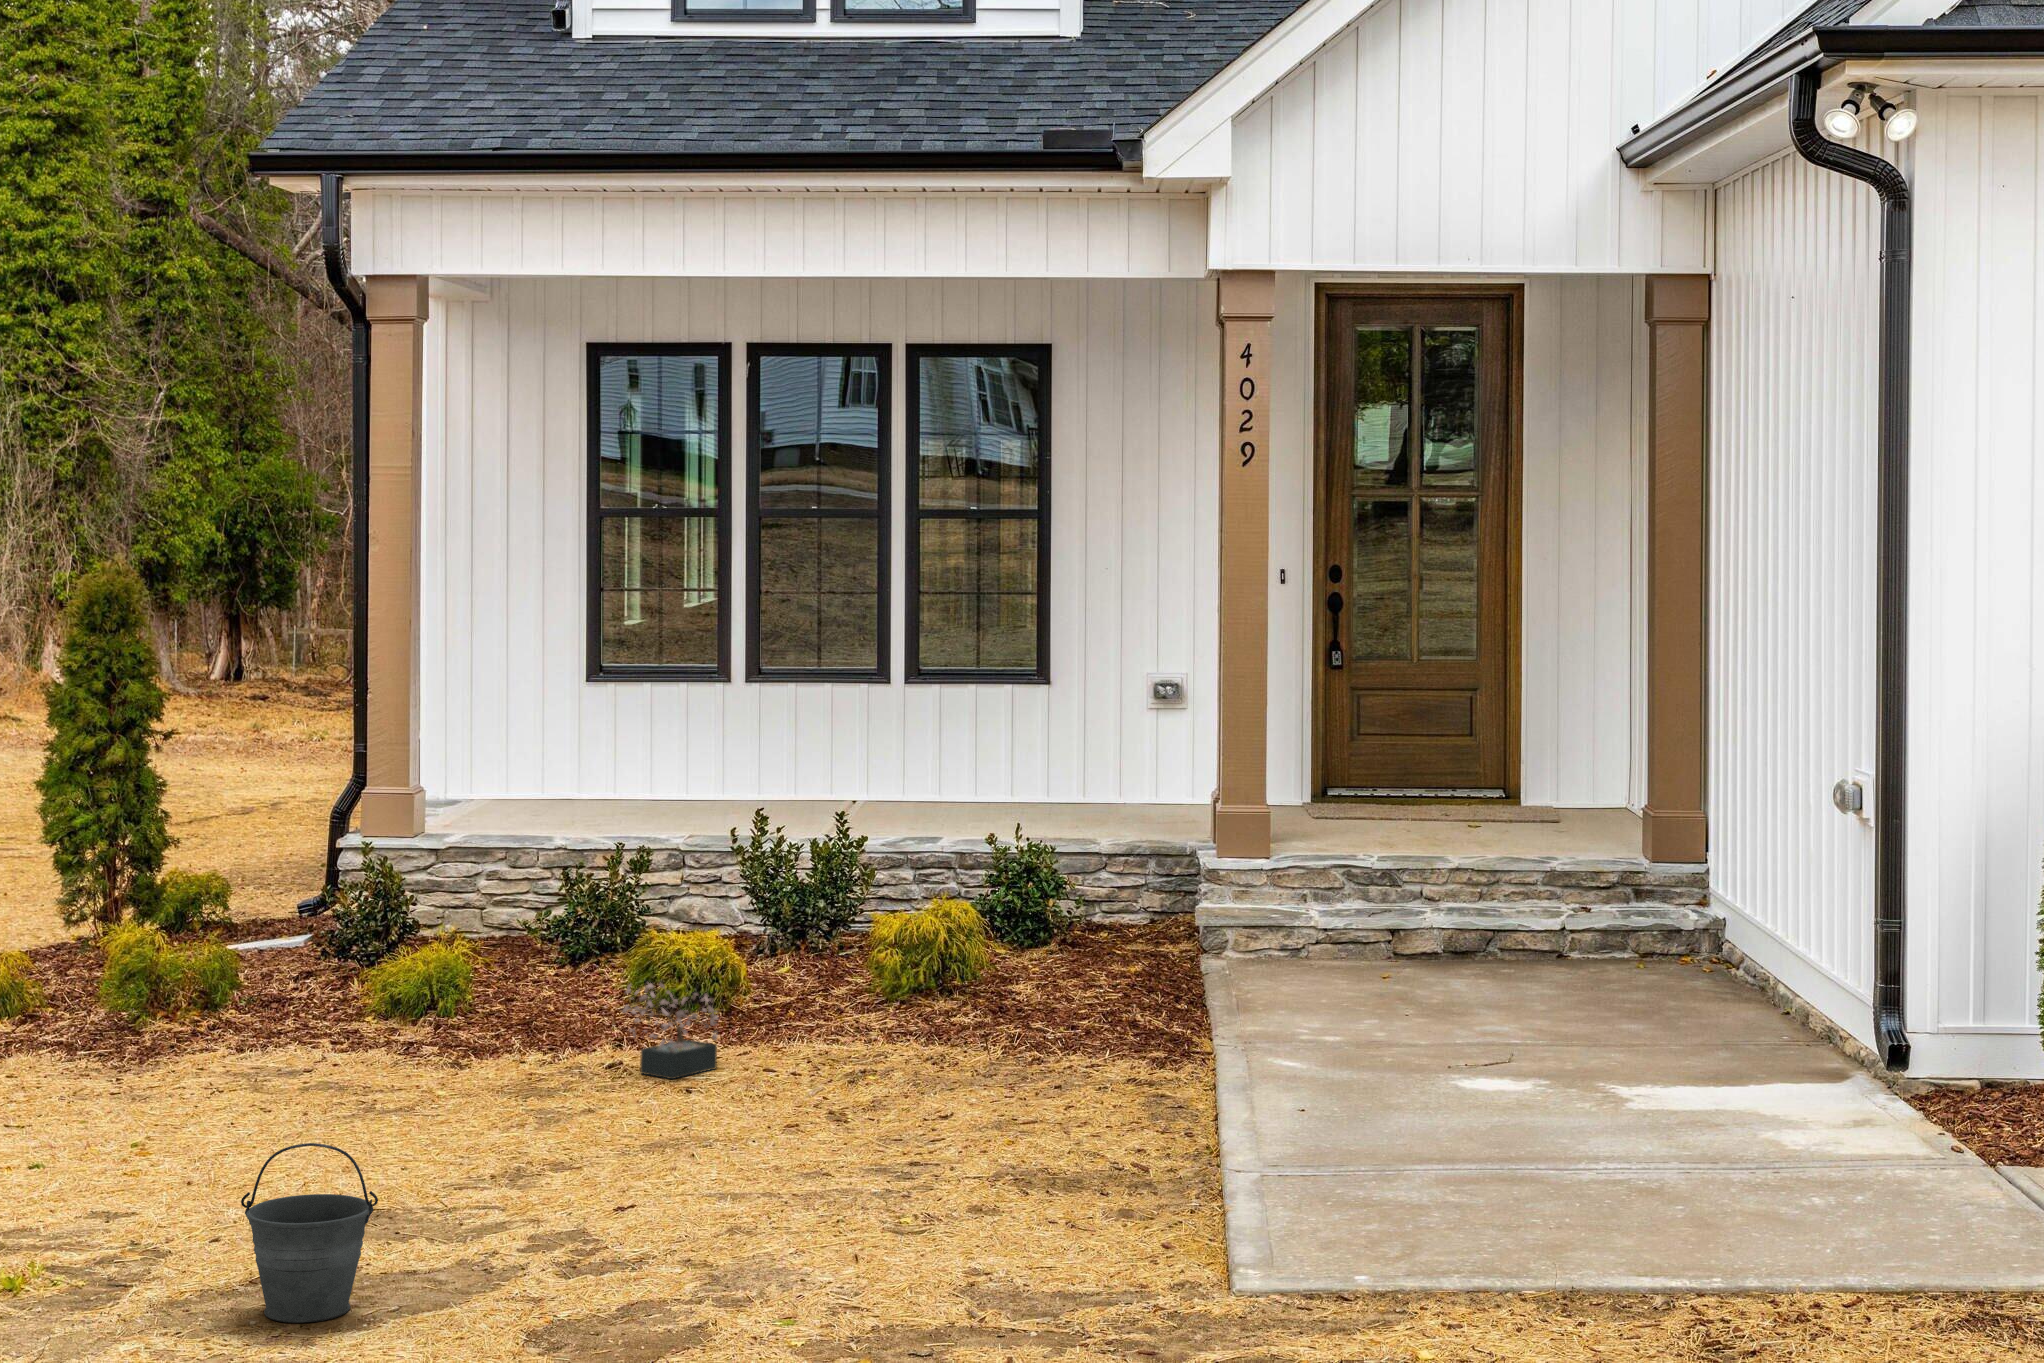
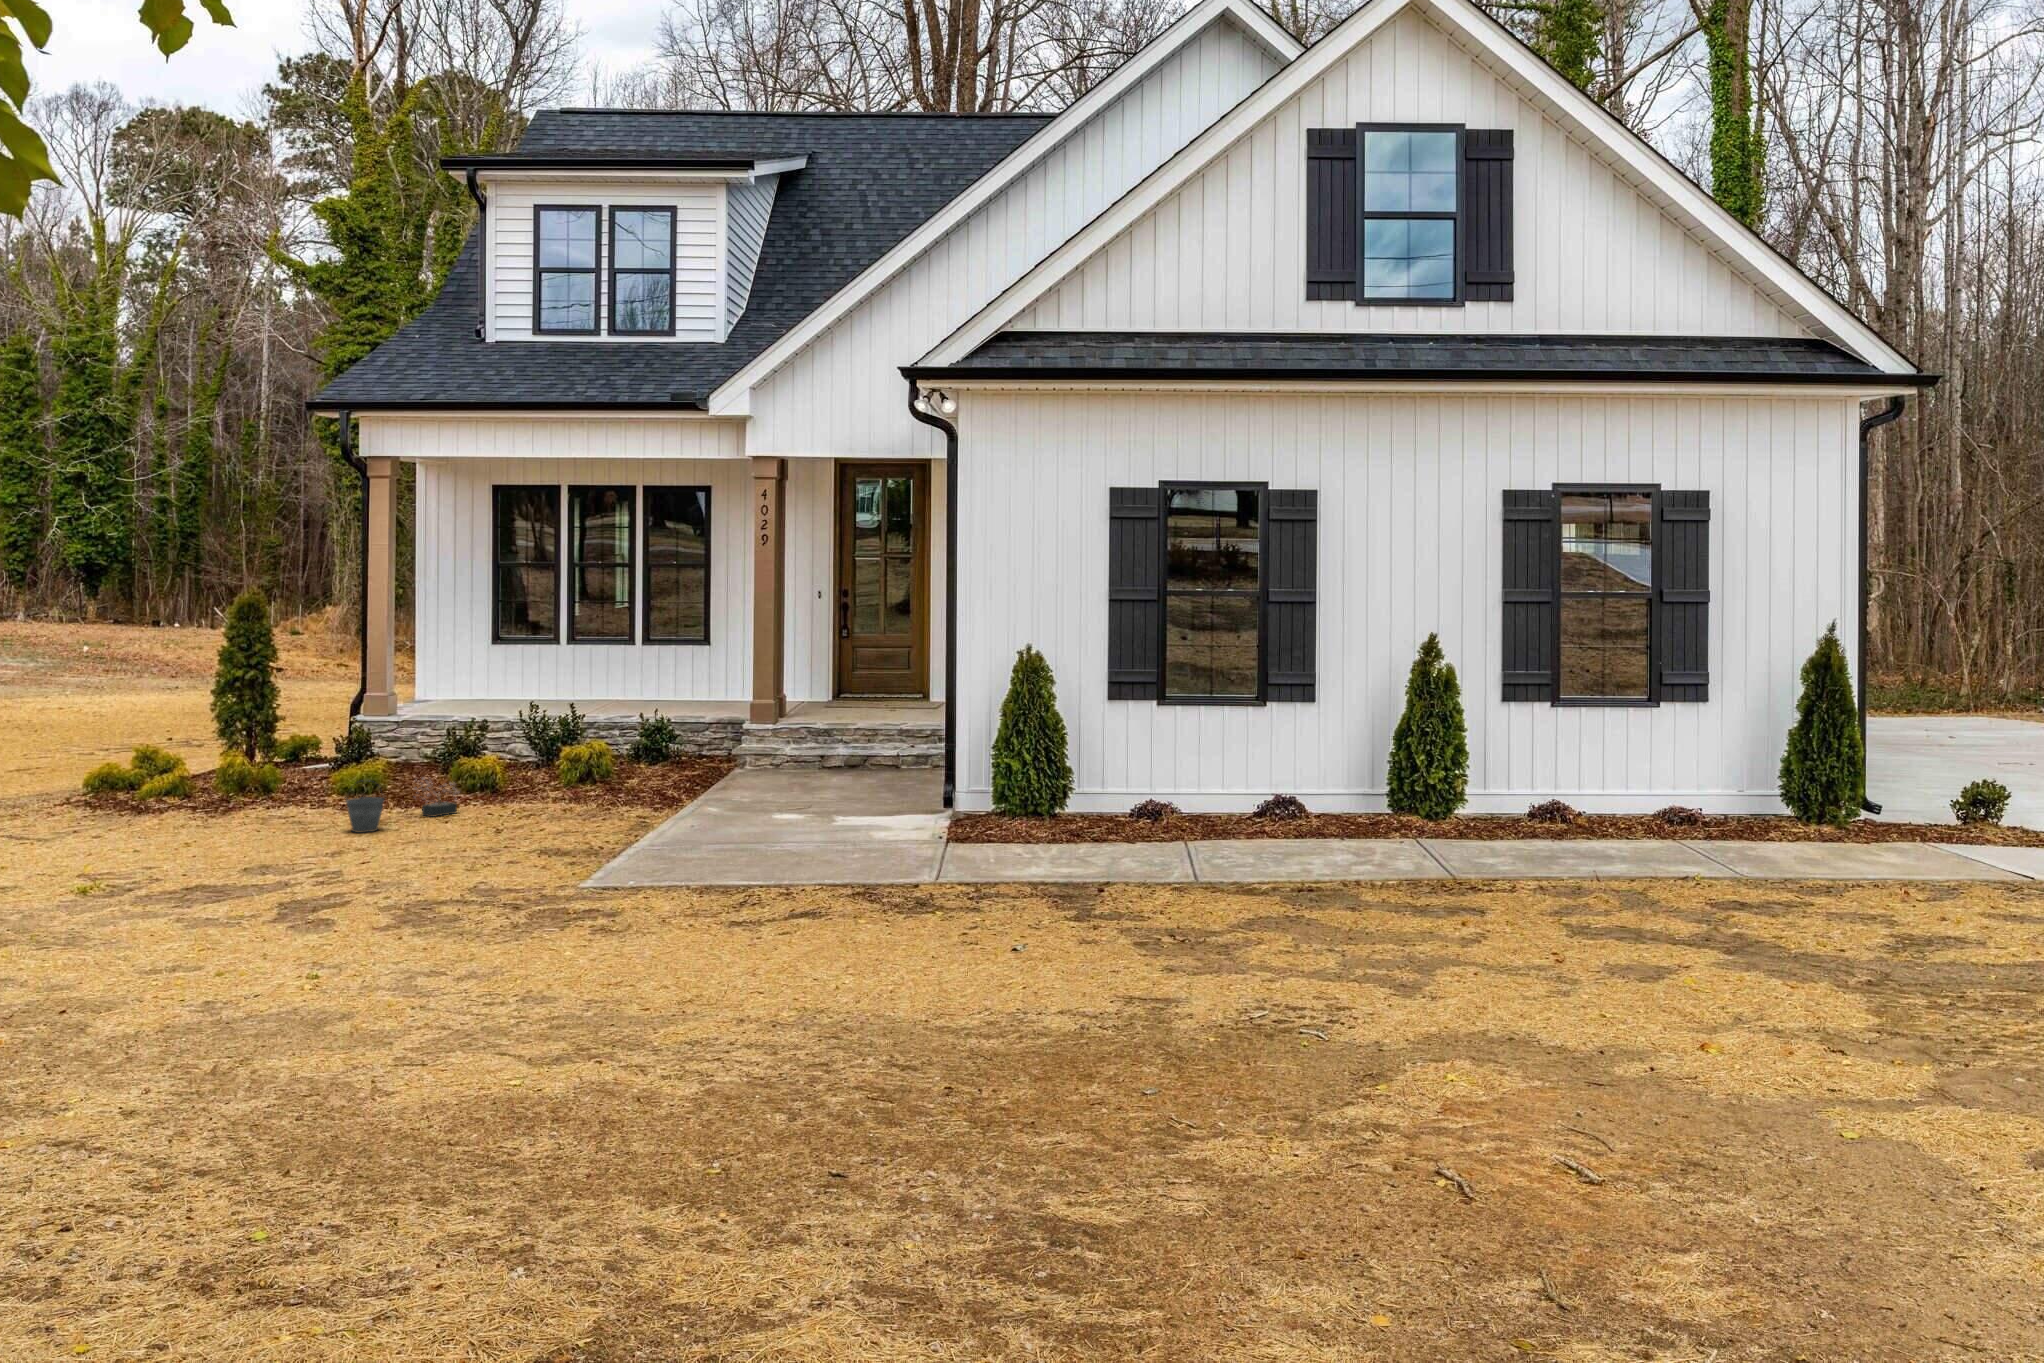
bucket: present [241,1143,378,1323] -> present [345,790,385,833]

